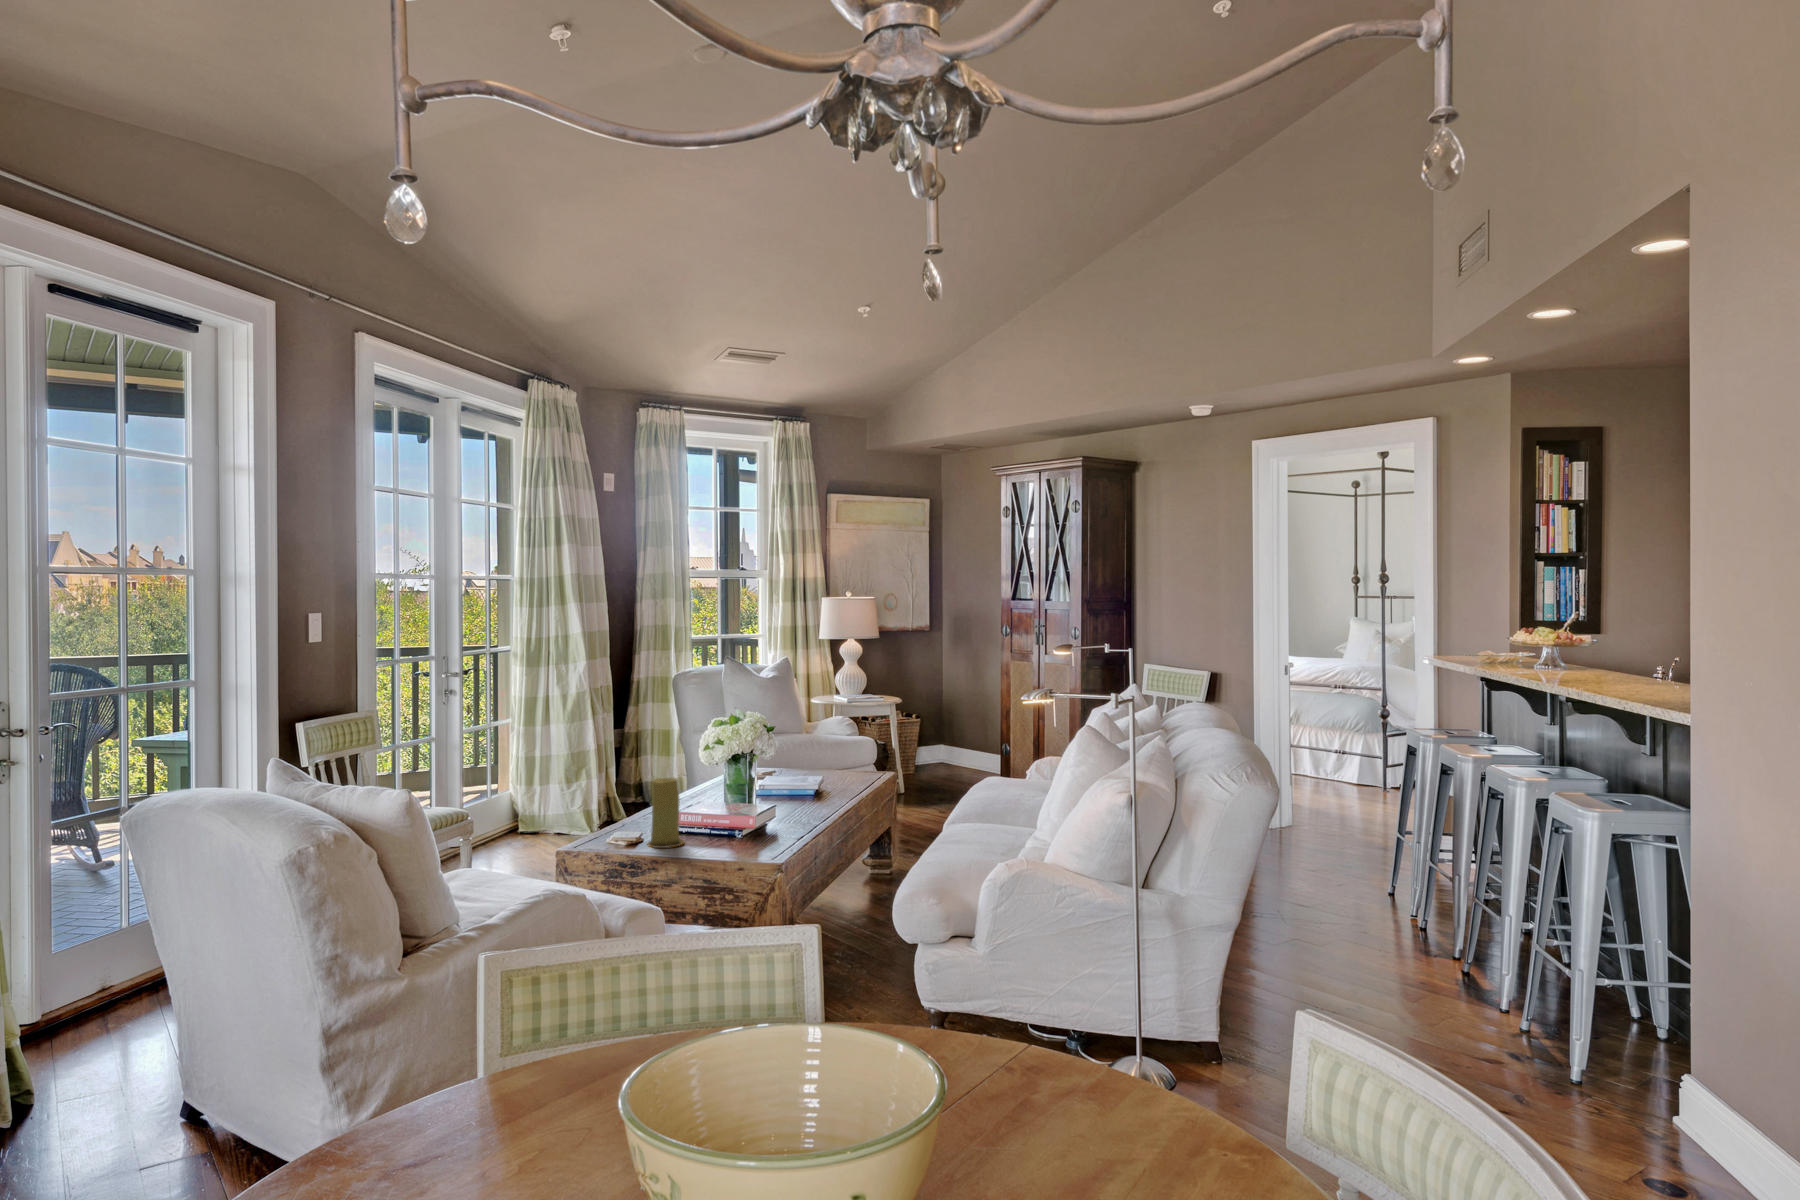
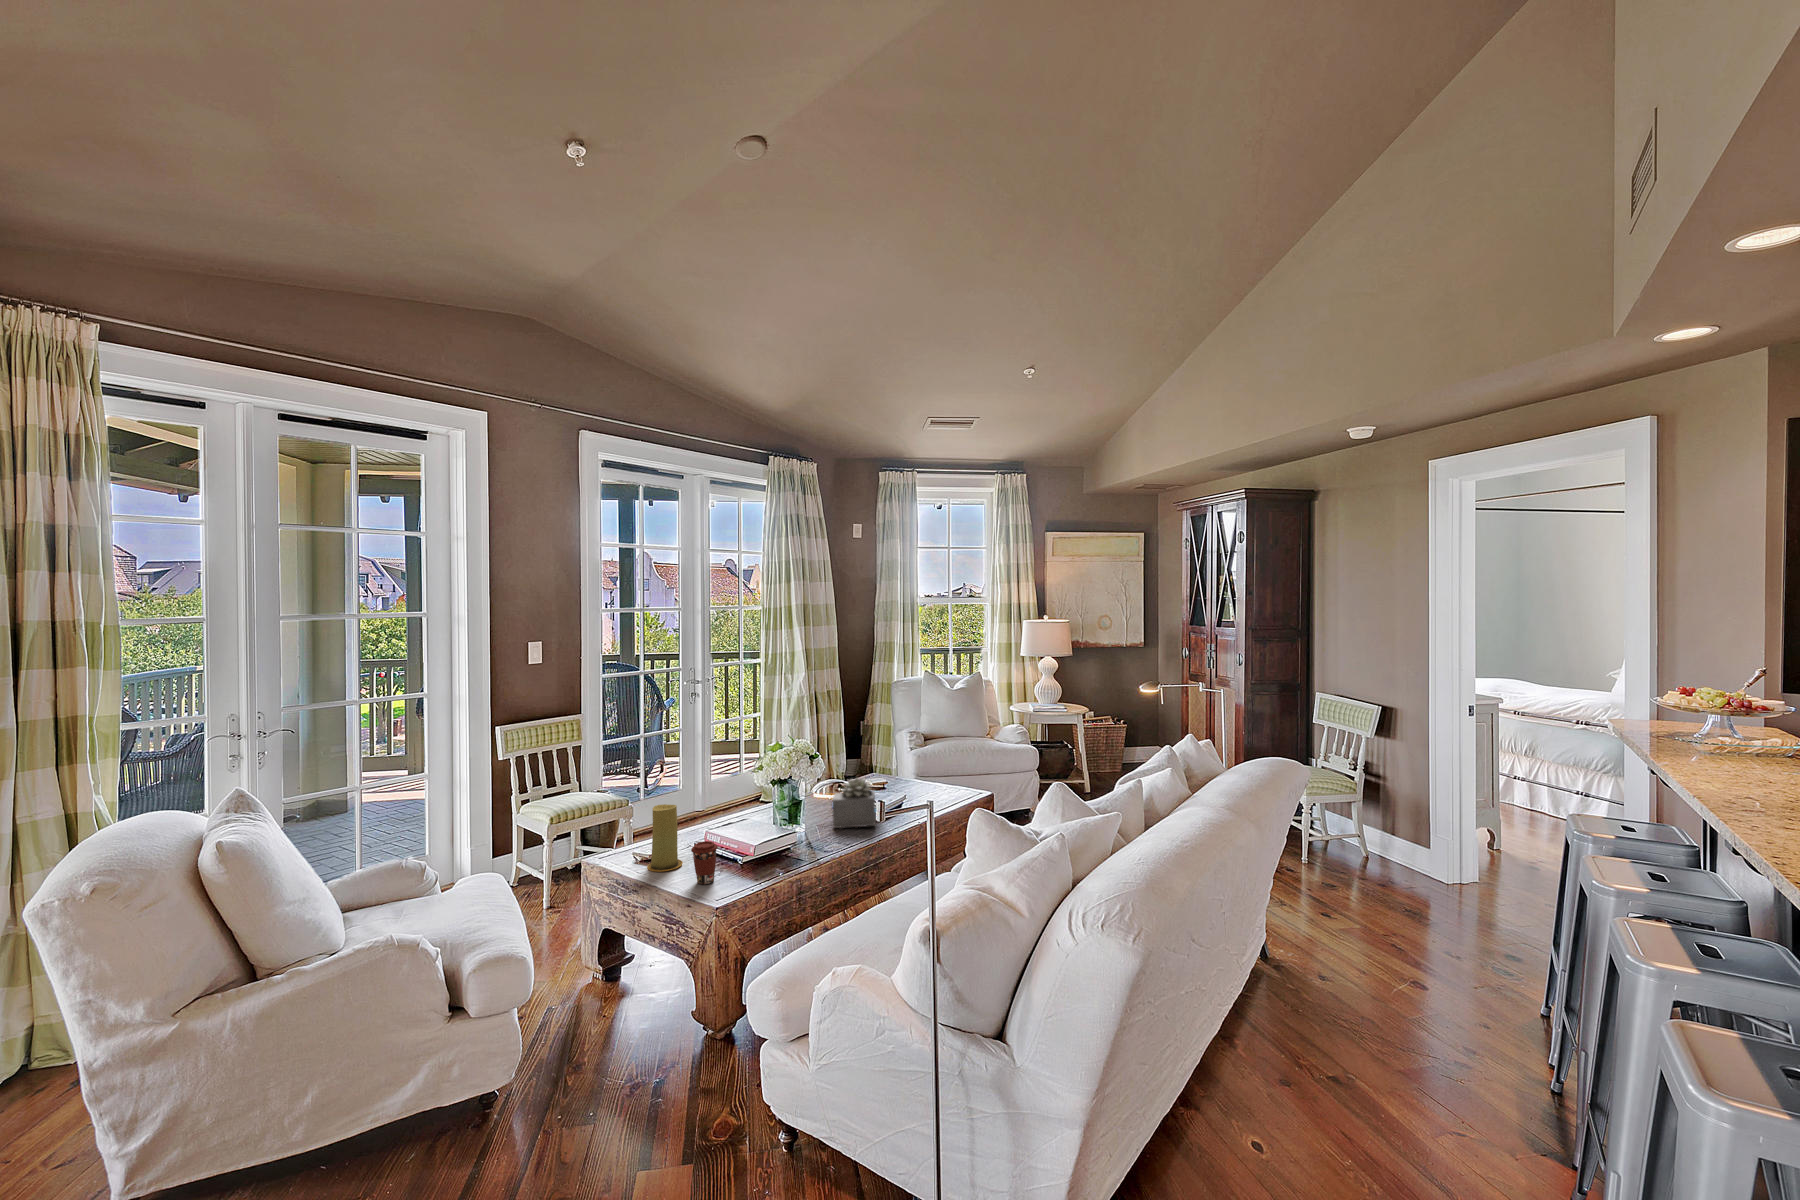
succulent plant: none [775,750,830,805] -> present [832,778,876,828]
coffee cup: none [716,808,744,851] -> present [691,841,718,884]

